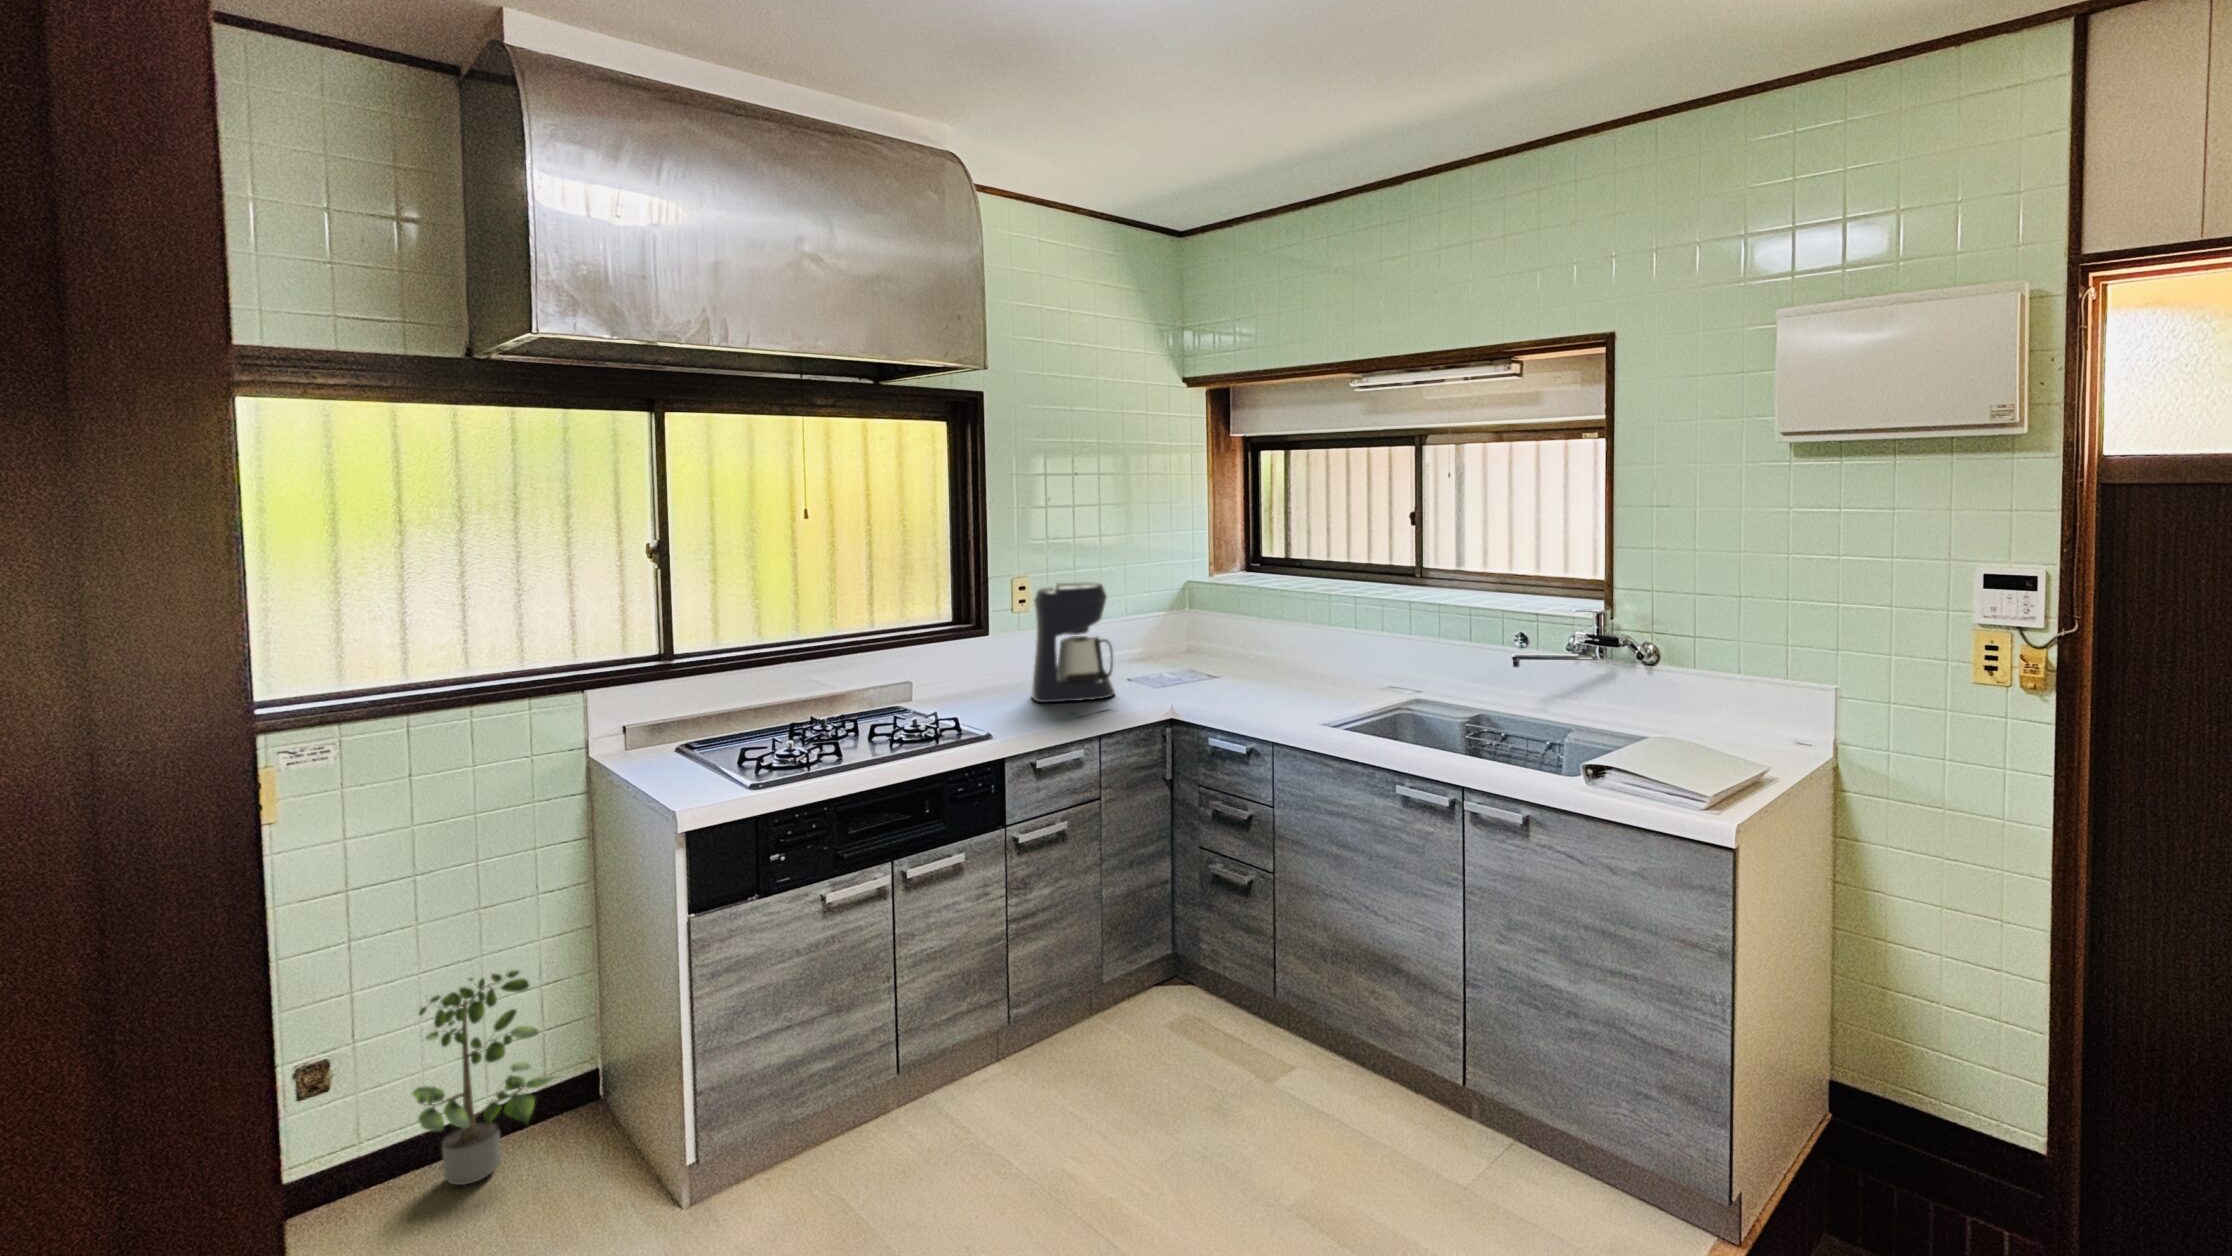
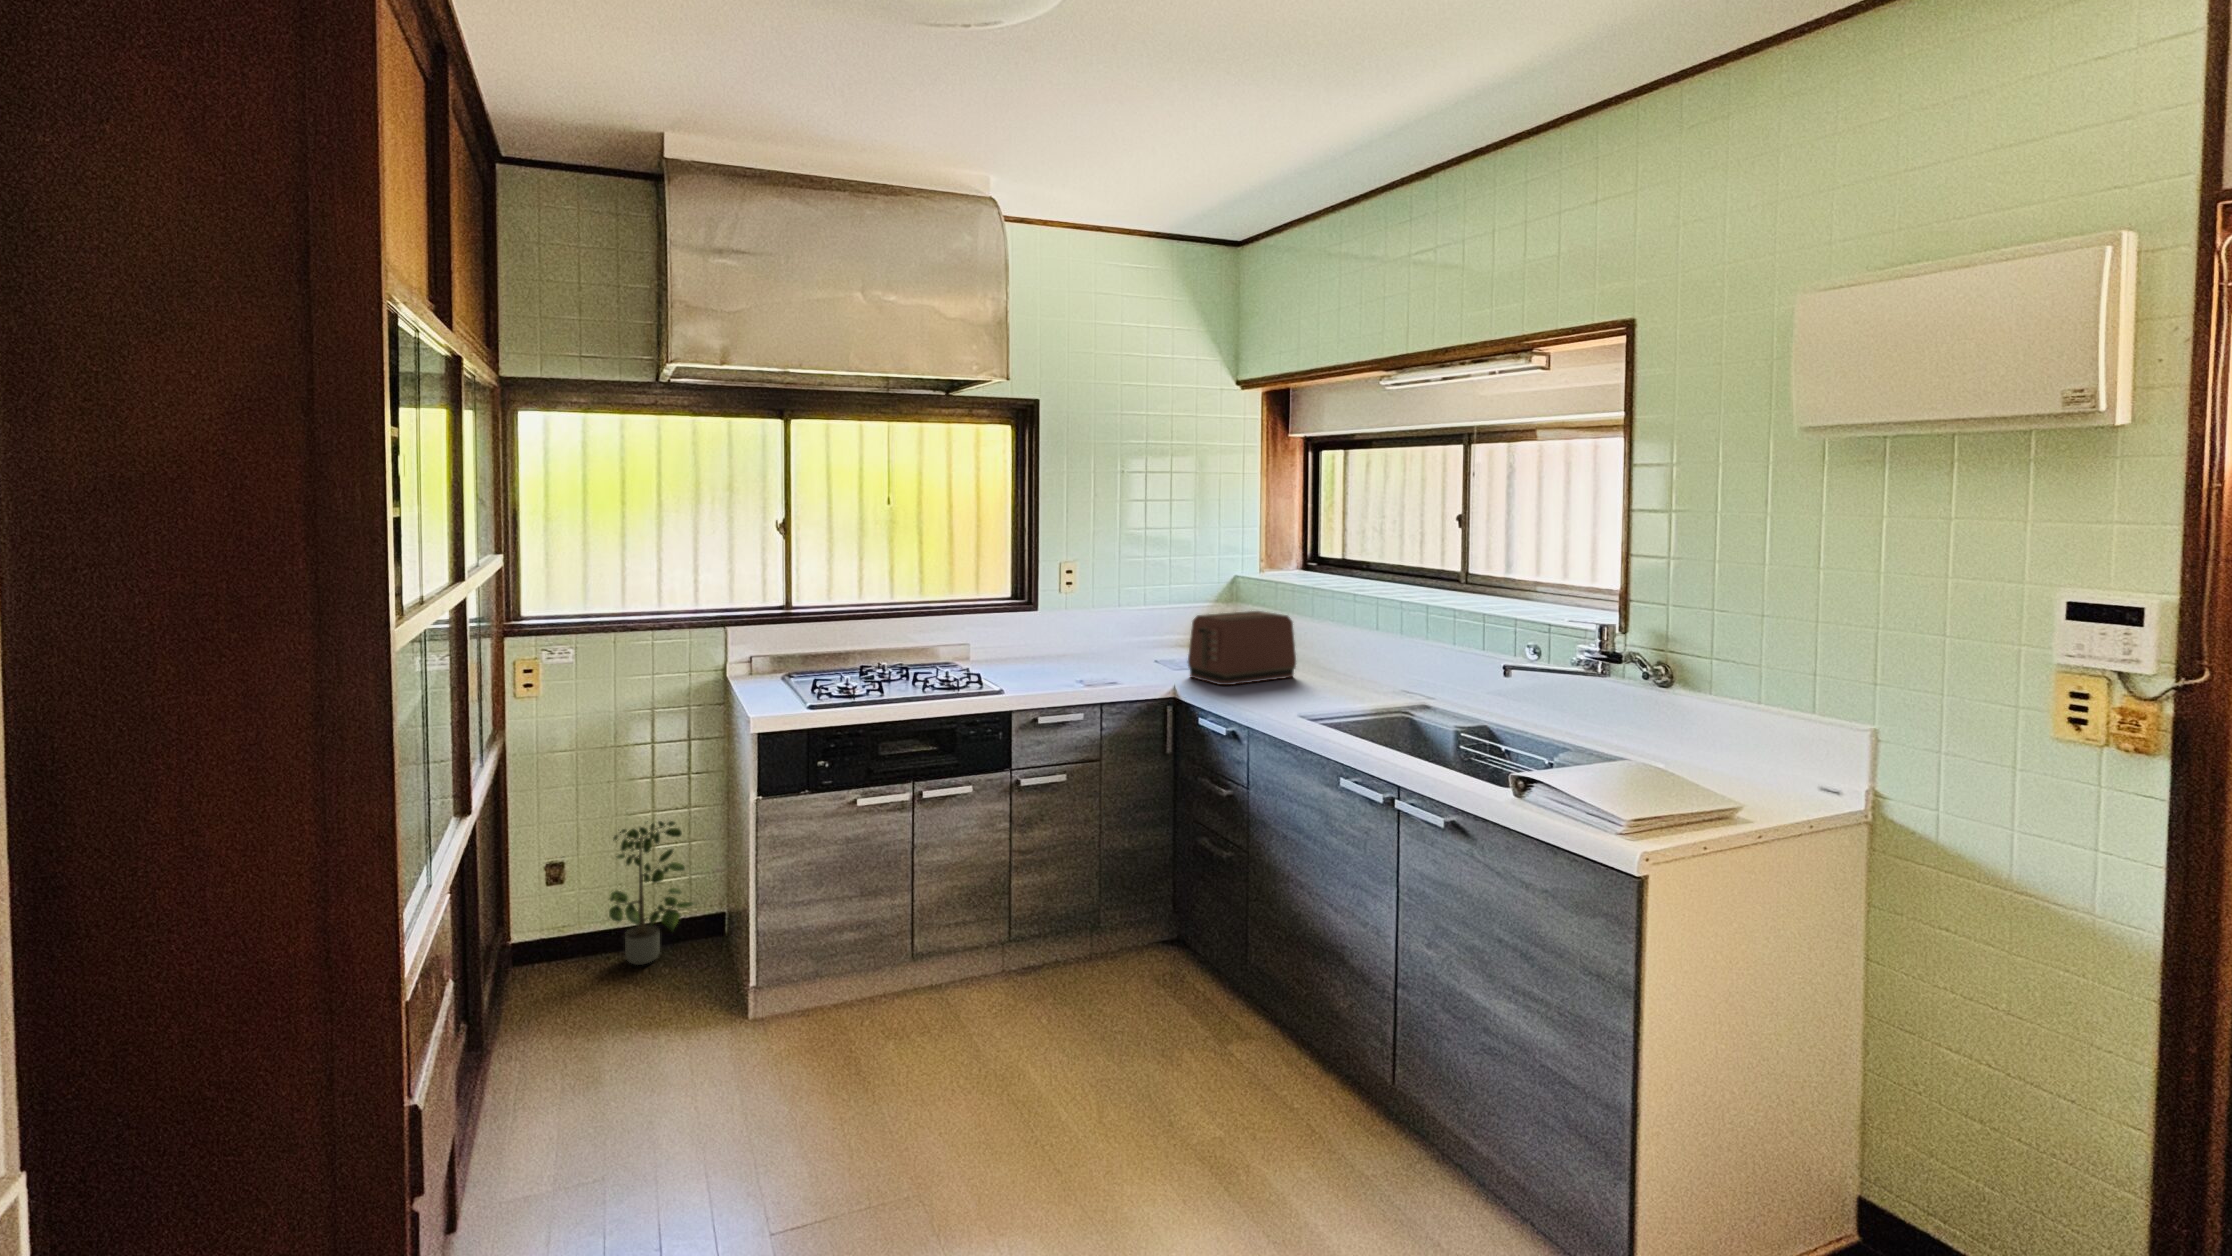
coffee maker: present [1031,582,1115,702] -> none [1065,567,1138,671]
toaster: none [1175,620,1283,703] -> present [1188,611,1296,685]

